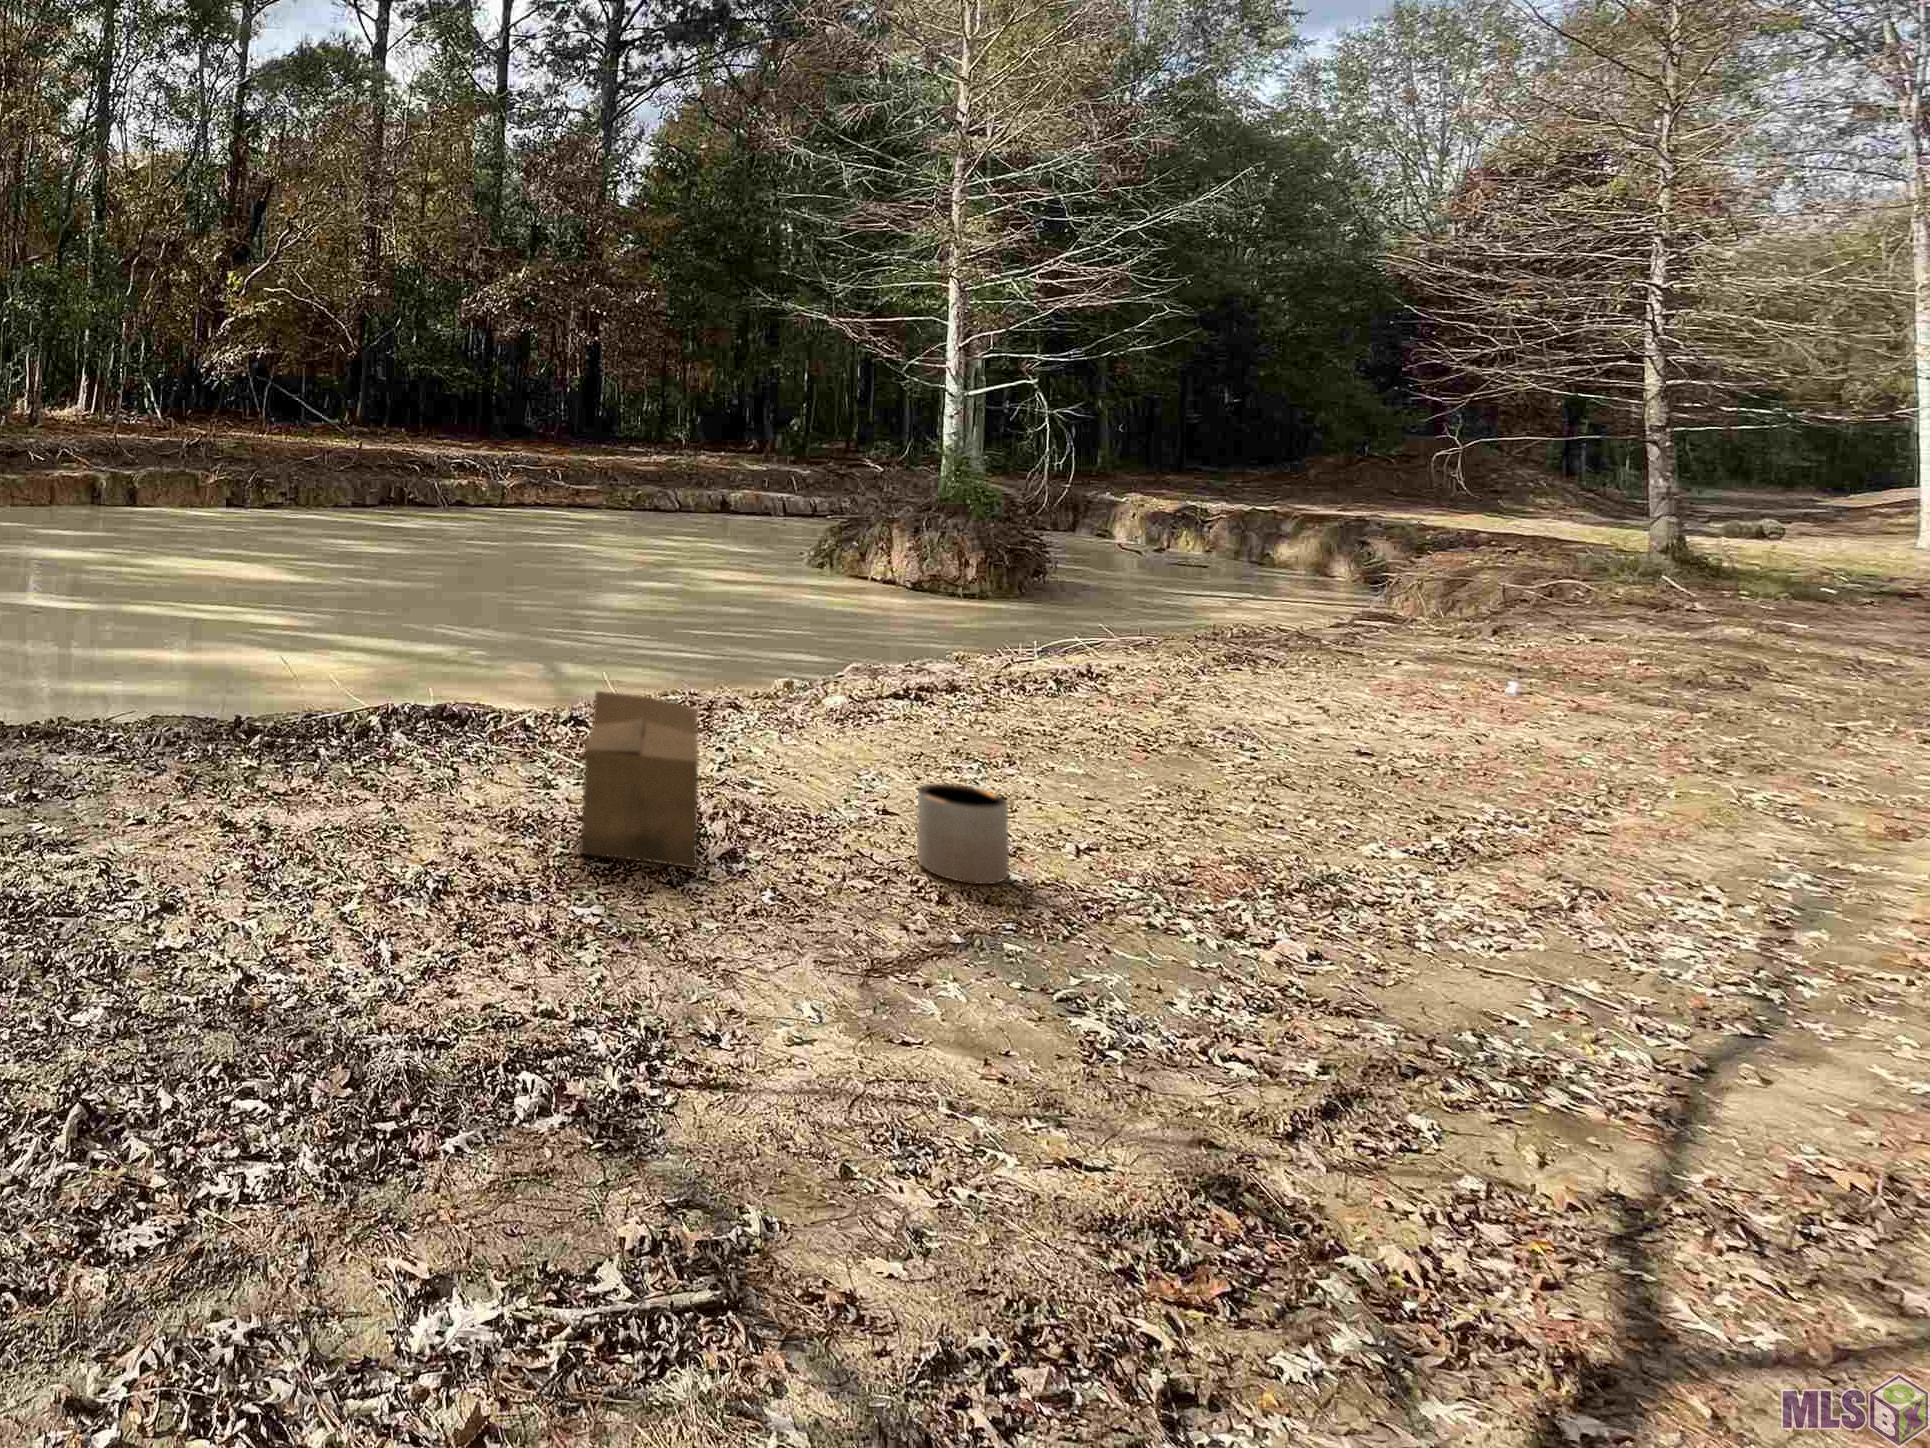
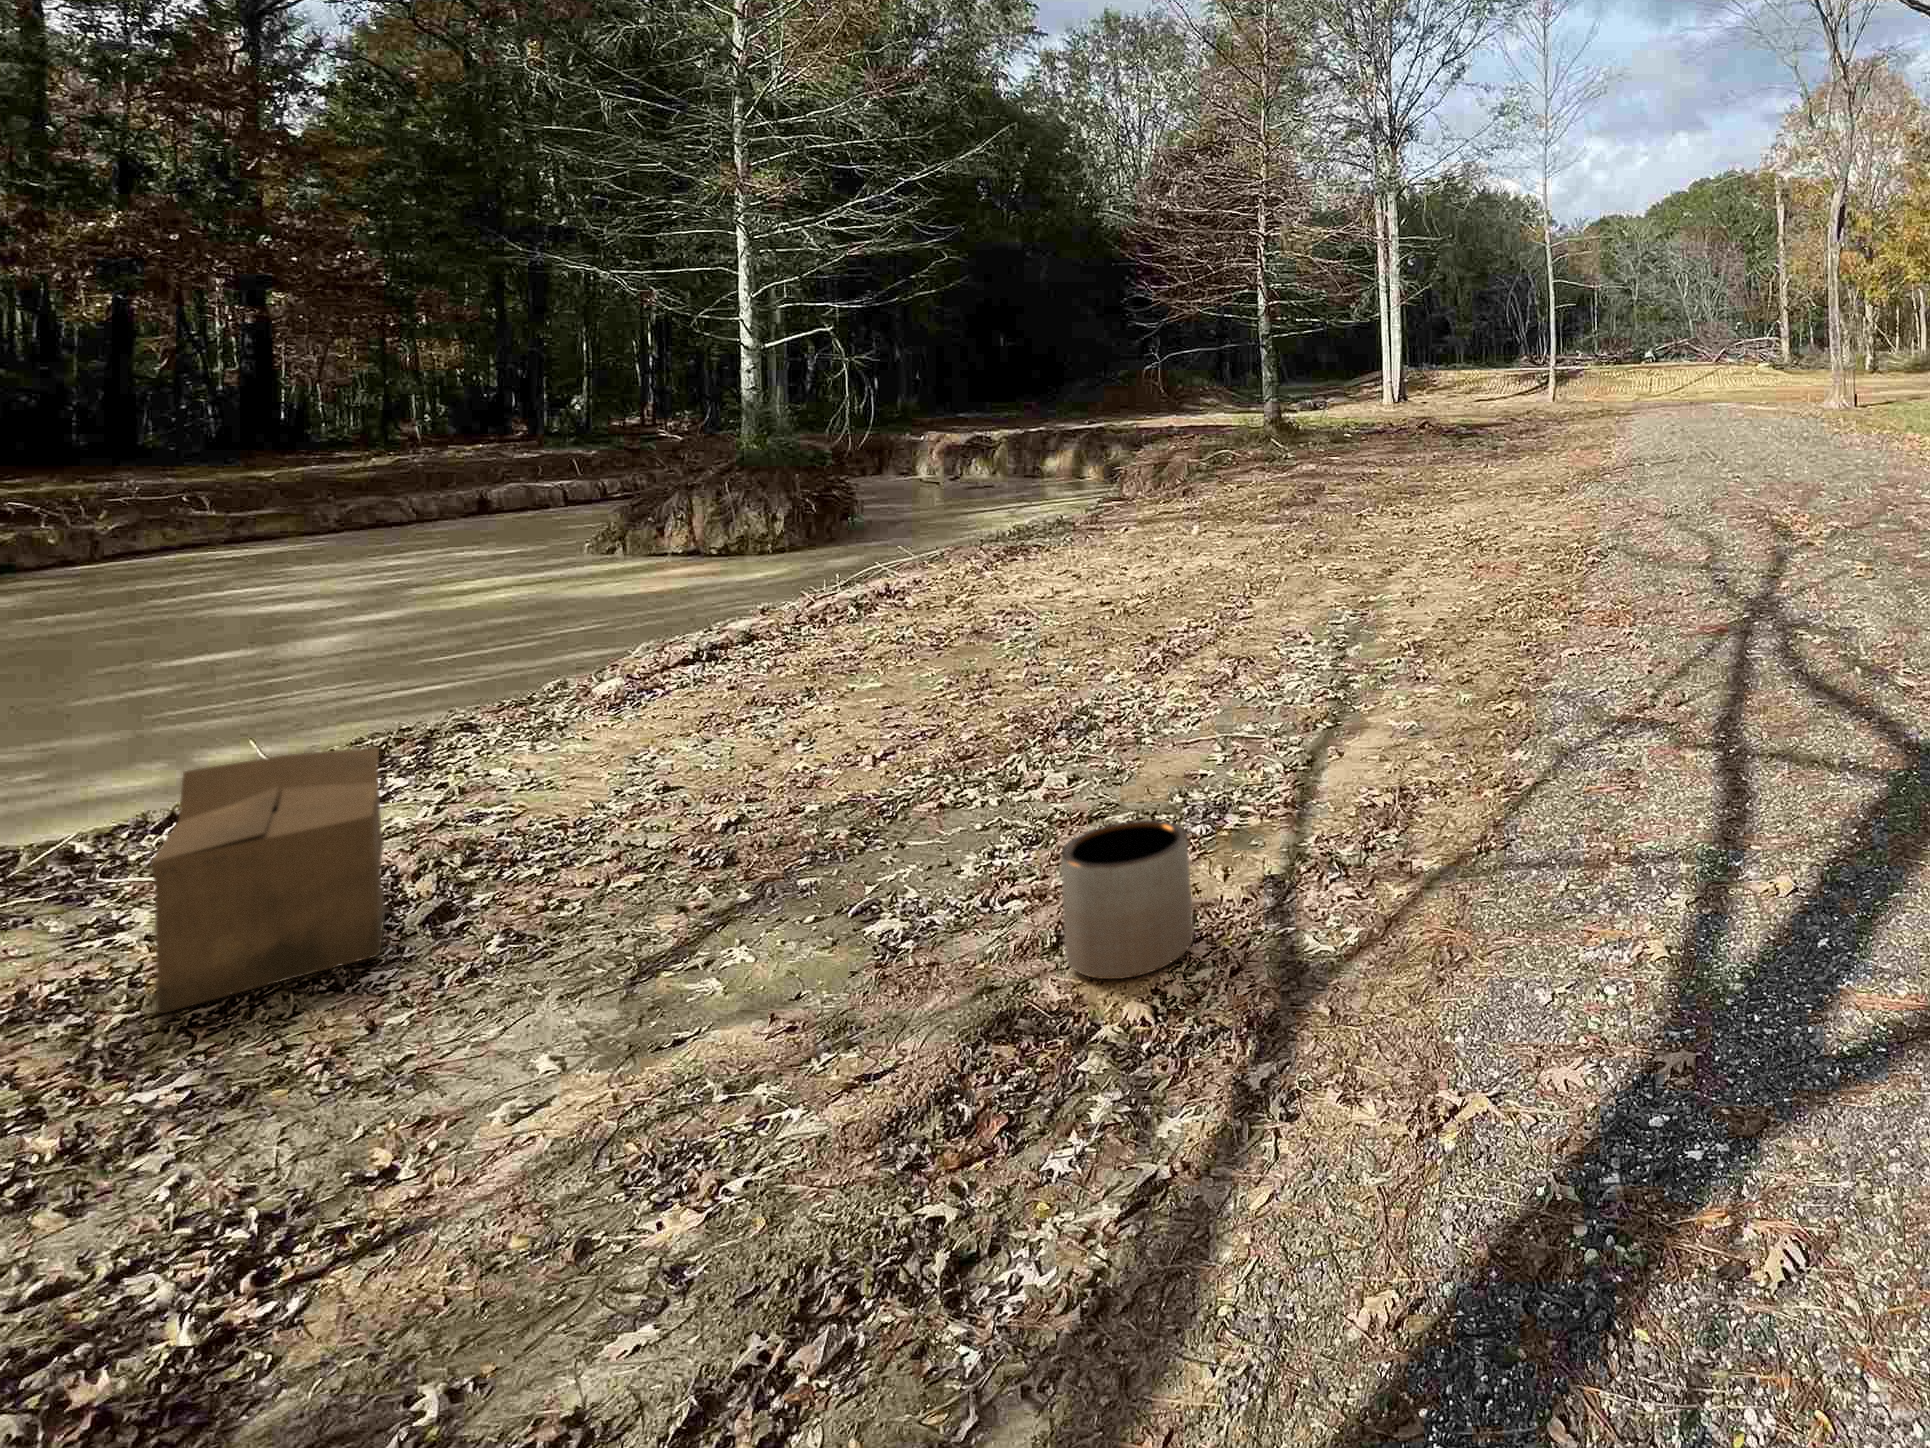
planter: present [917,783,1009,884] -> present [1061,820,1194,979]

